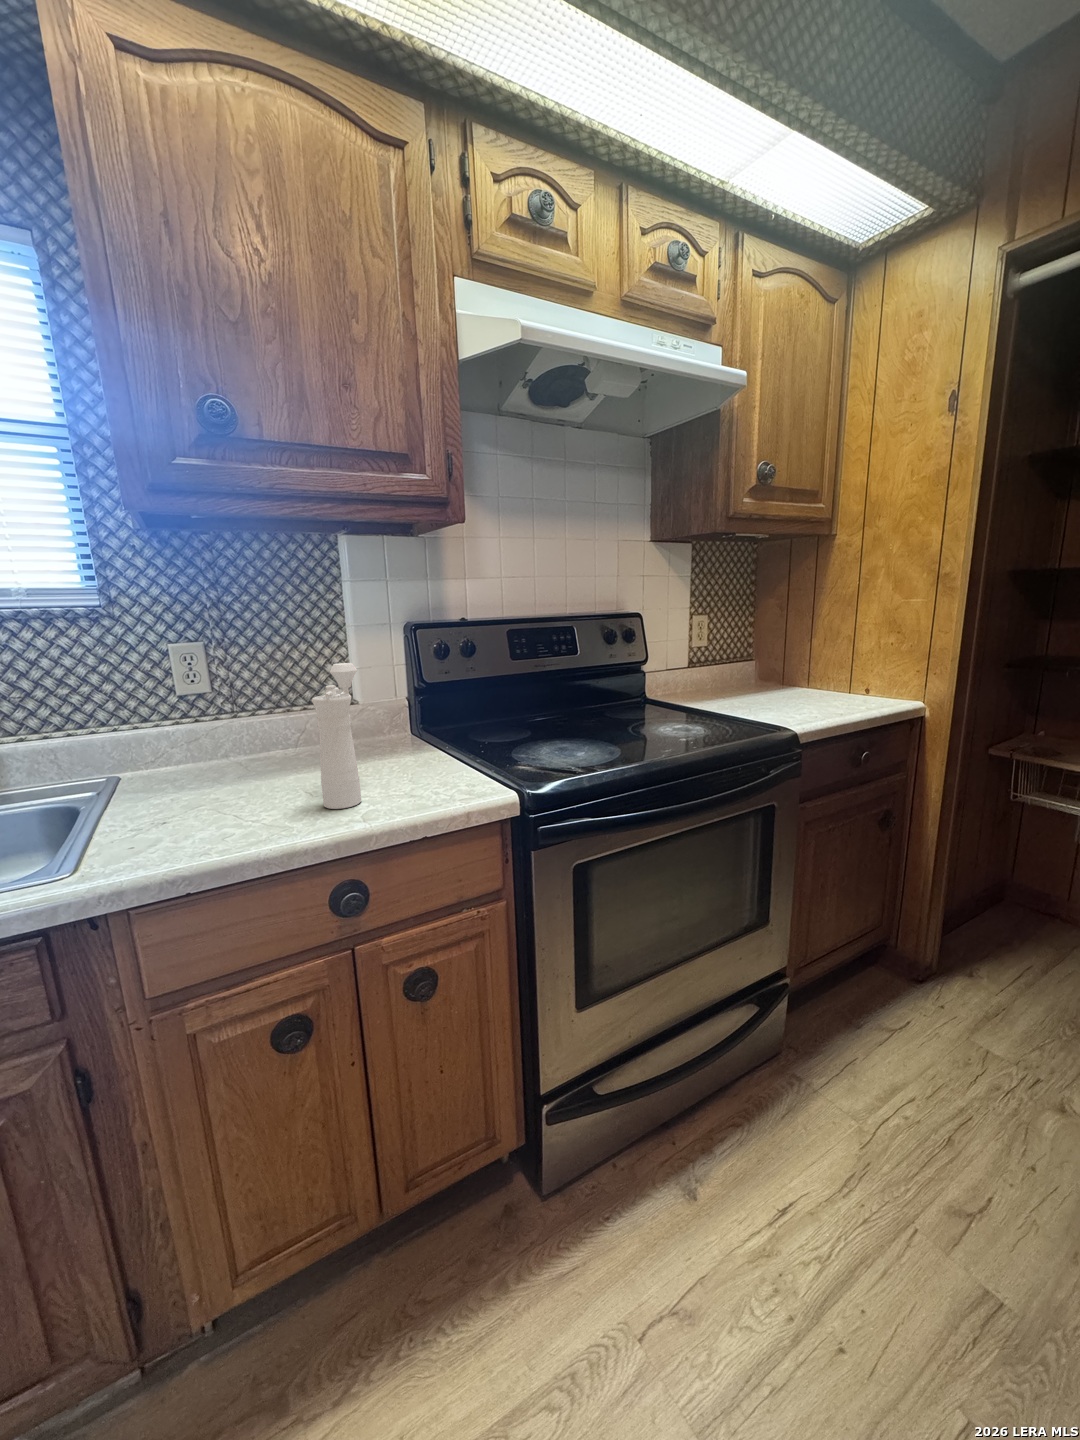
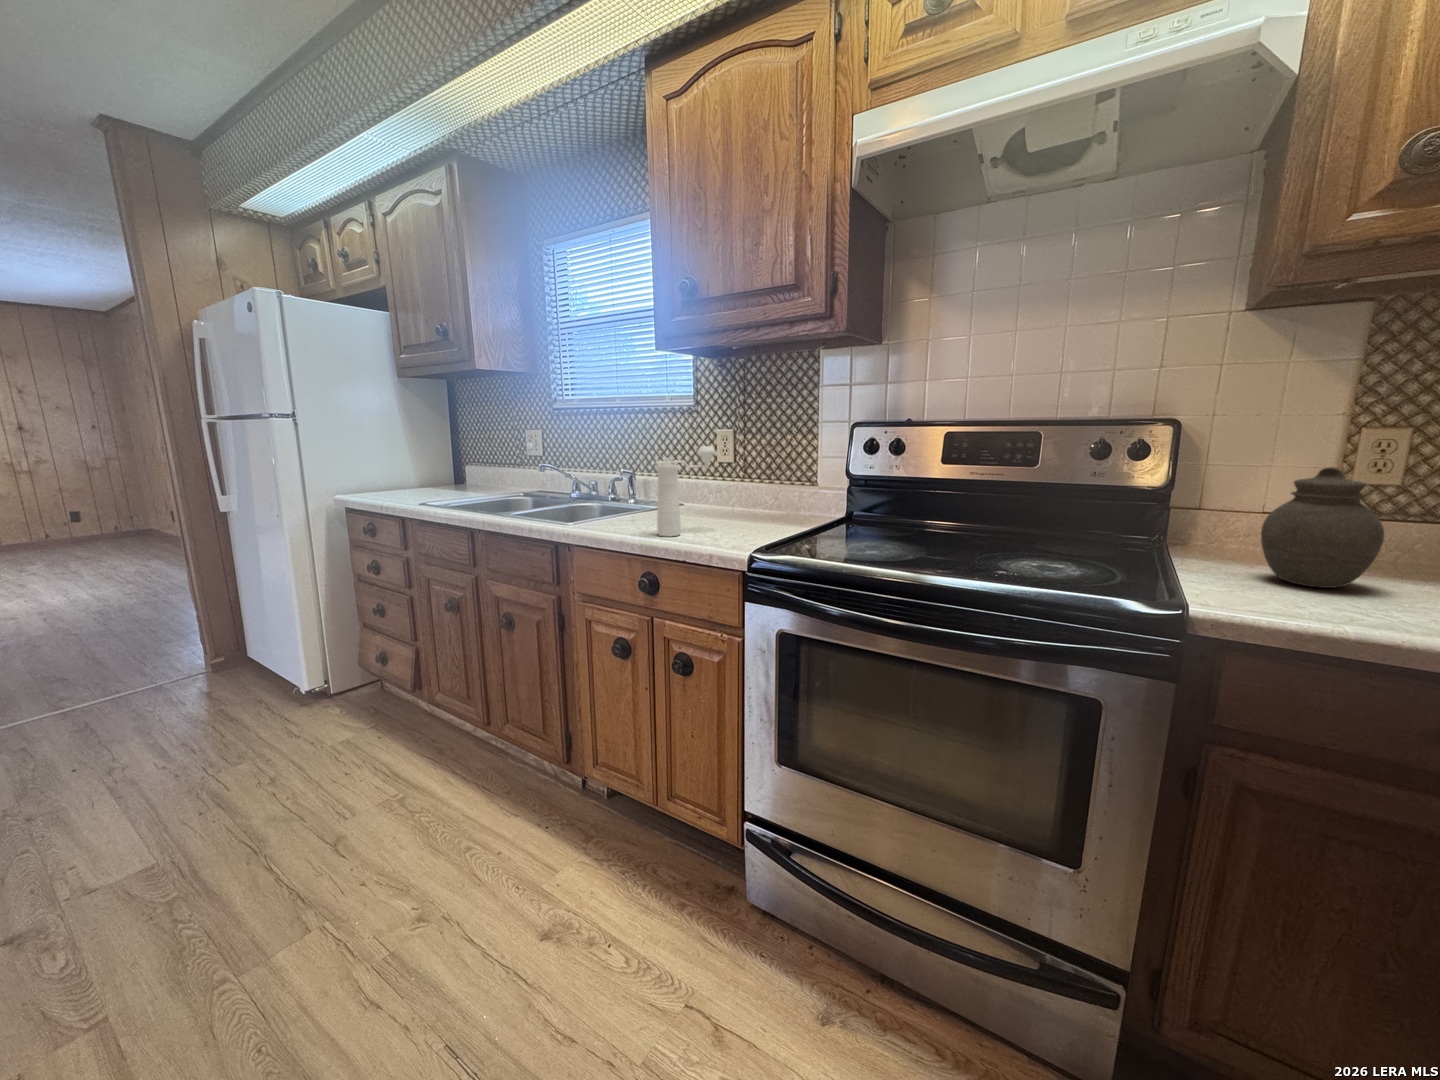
jar: none [718,638,769,706] -> present [1261,467,1384,588]

